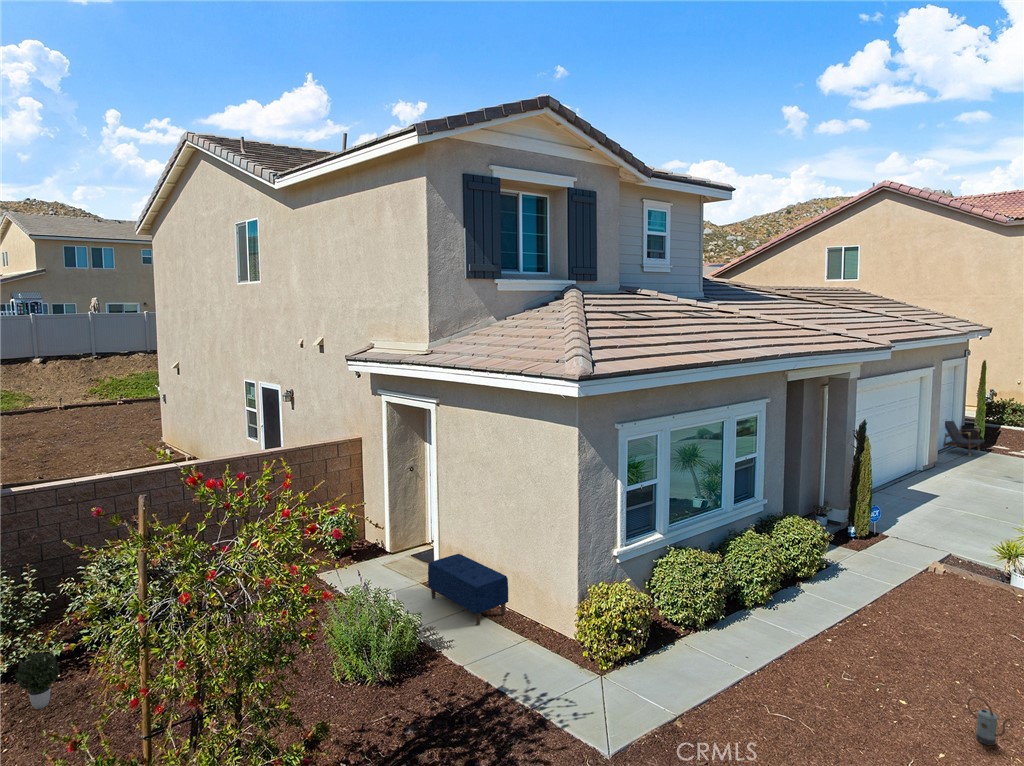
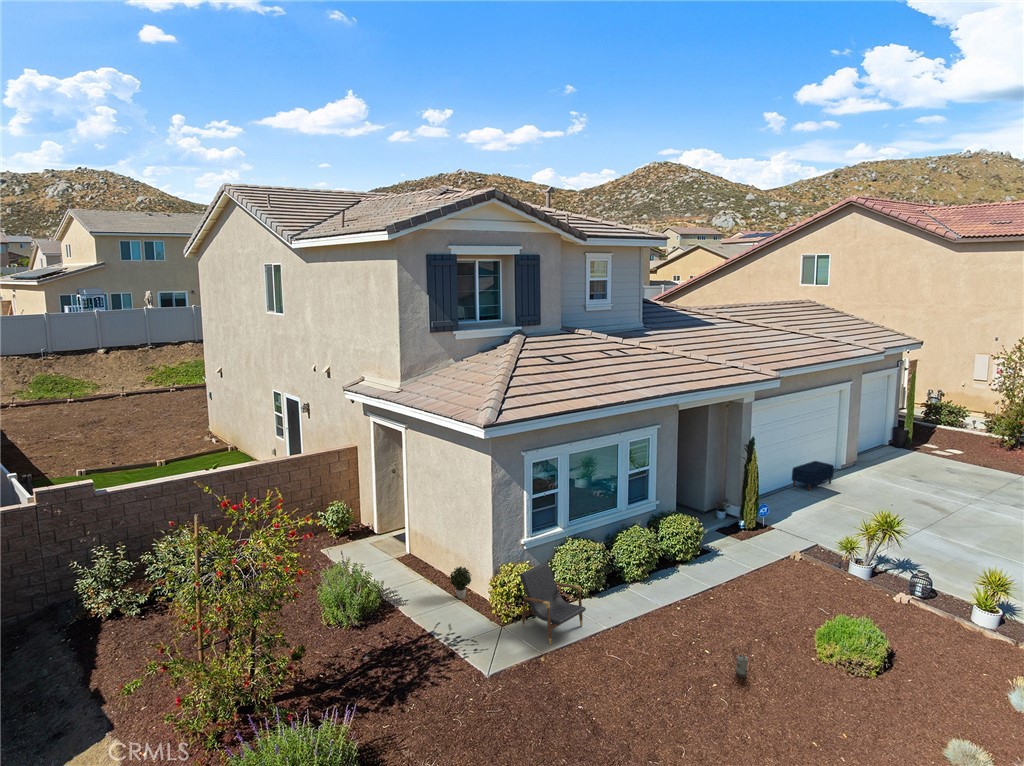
lounge chair: present [943,419,985,456] -> present [520,563,586,645]
bench: present [428,554,508,625] -> present [792,461,834,491]
potted plant: present [13,652,60,709] -> present [450,566,471,599]

